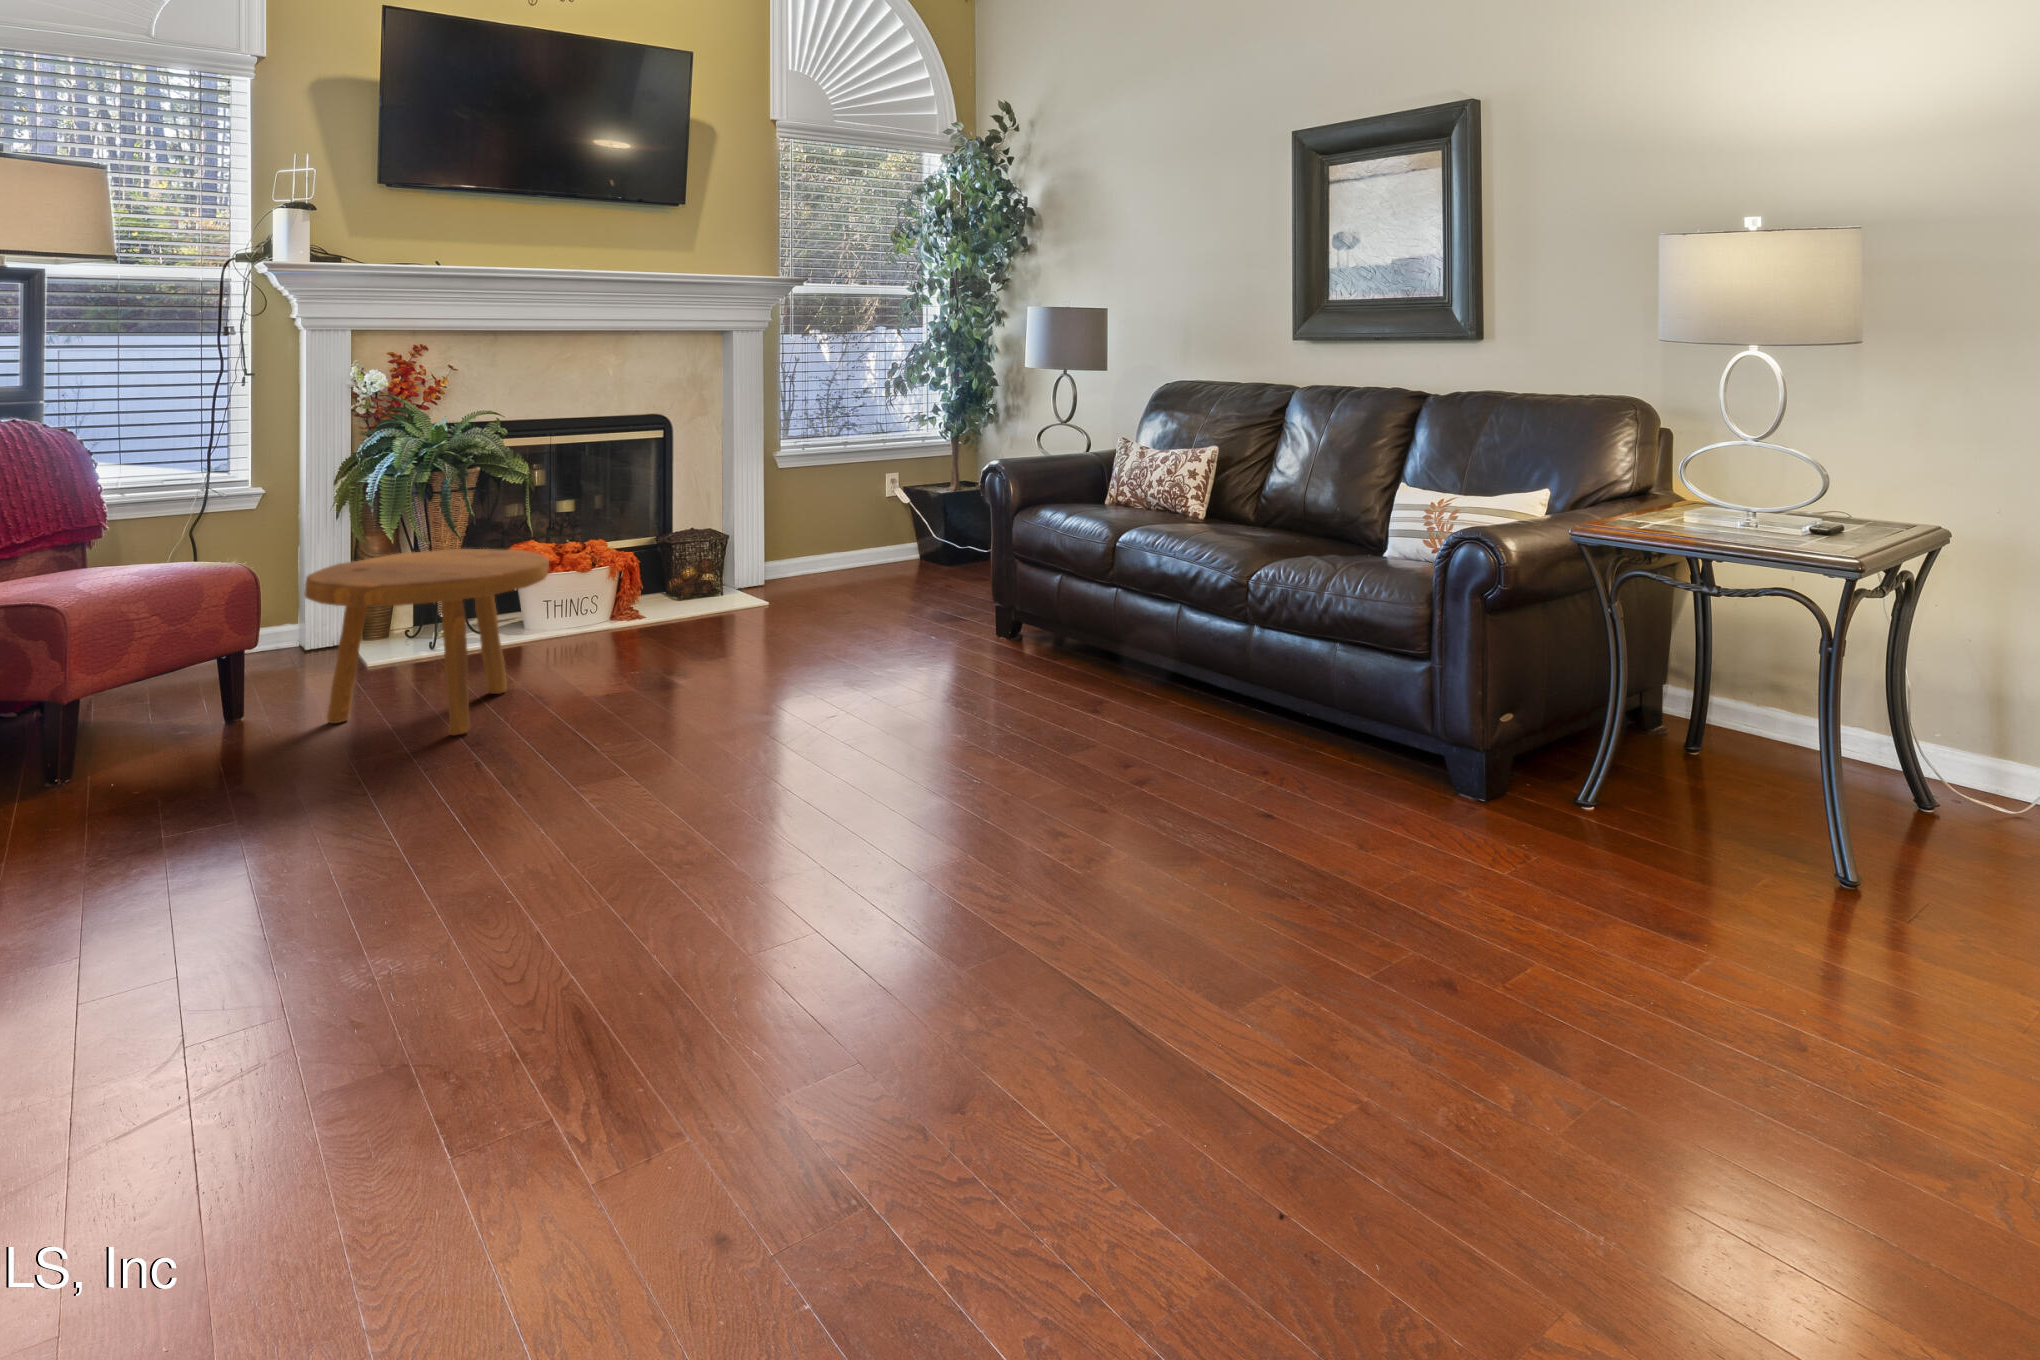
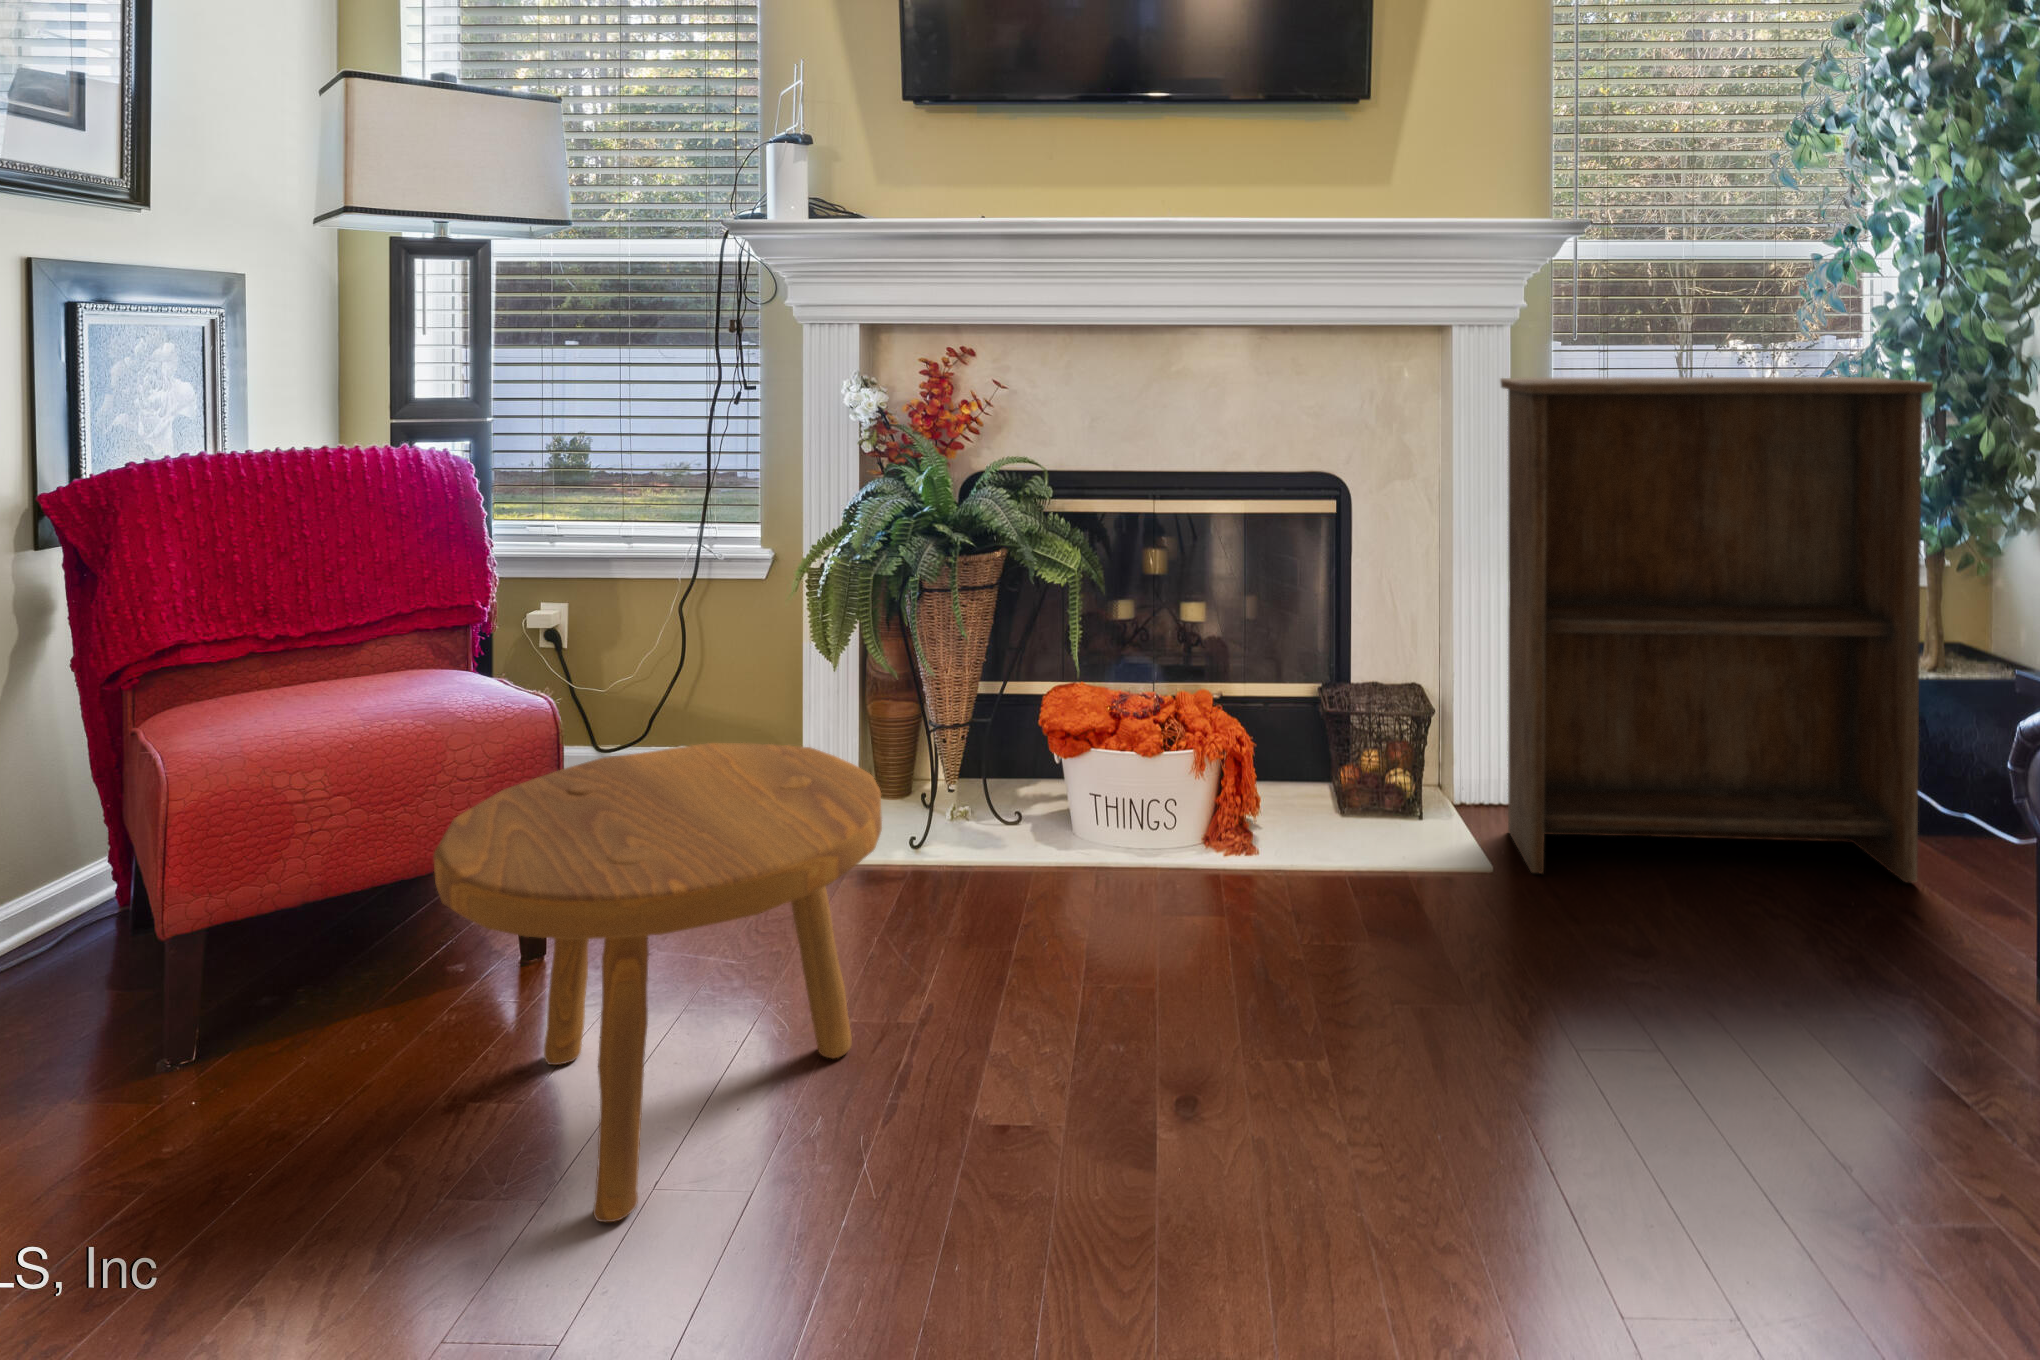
bookshelf: none [764,356,957,601] -> present [1500,377,1933,882]

